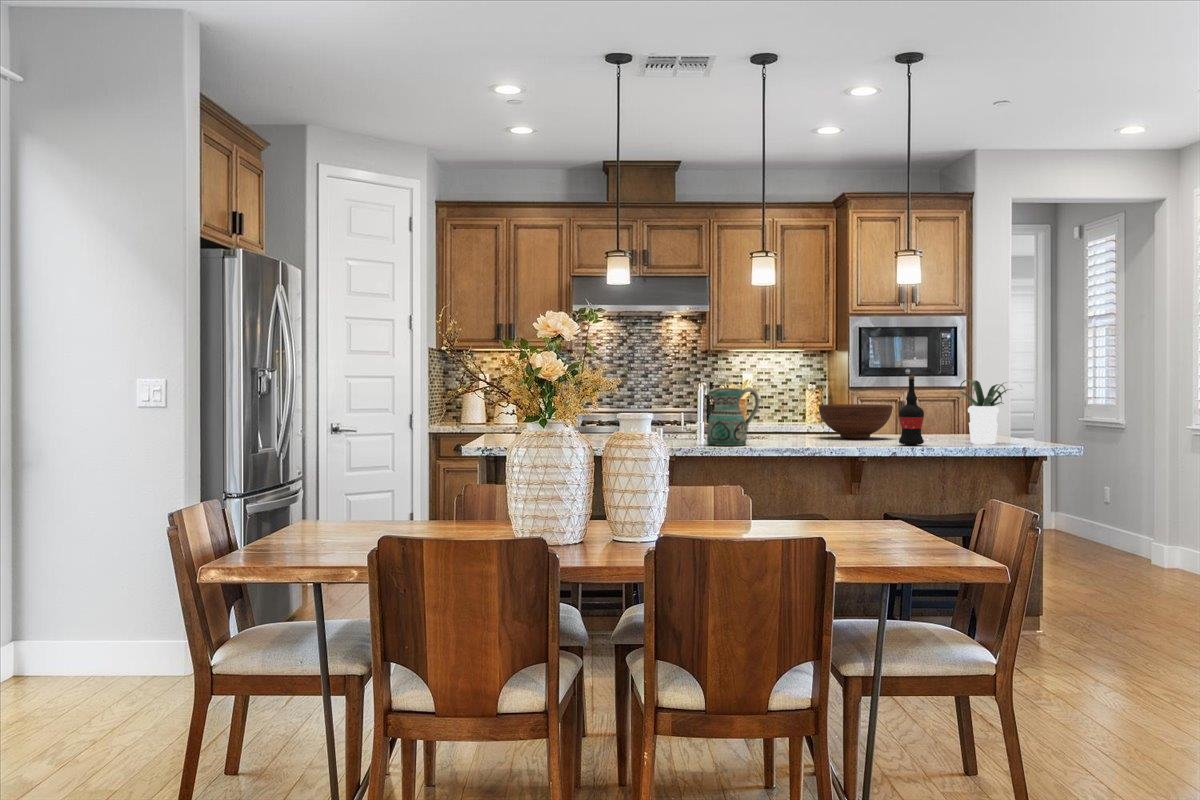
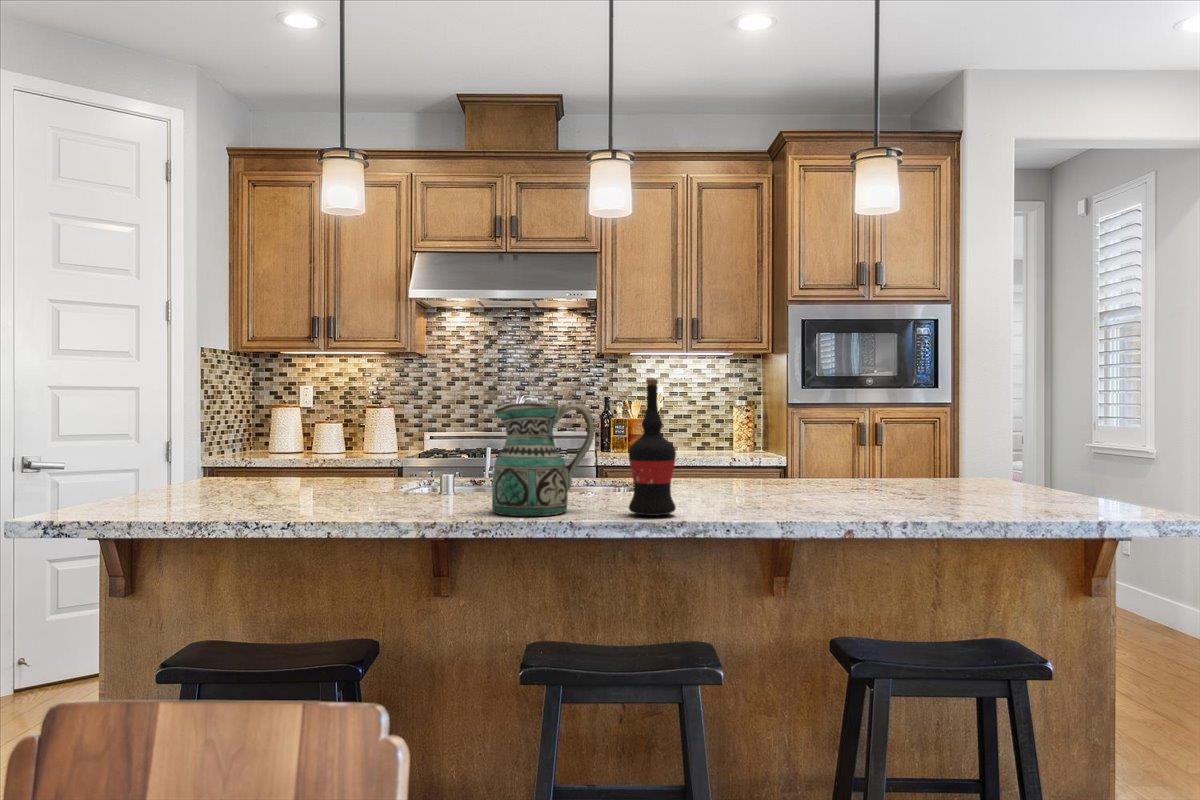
wine bottle: present [899,376,924,445] -> present [629,379,676,516]
potted plant: present [947,380,1011,444] -> none [943,389,1096,508]
fruit bowl: present [819,404,893,439] -> none [723,431,848,490]

